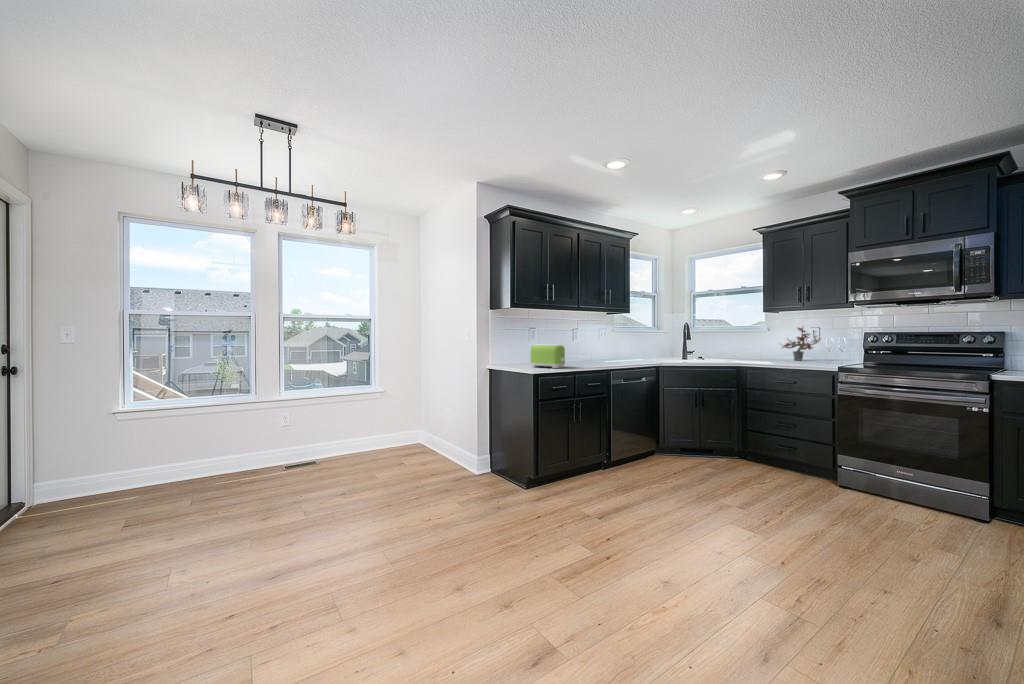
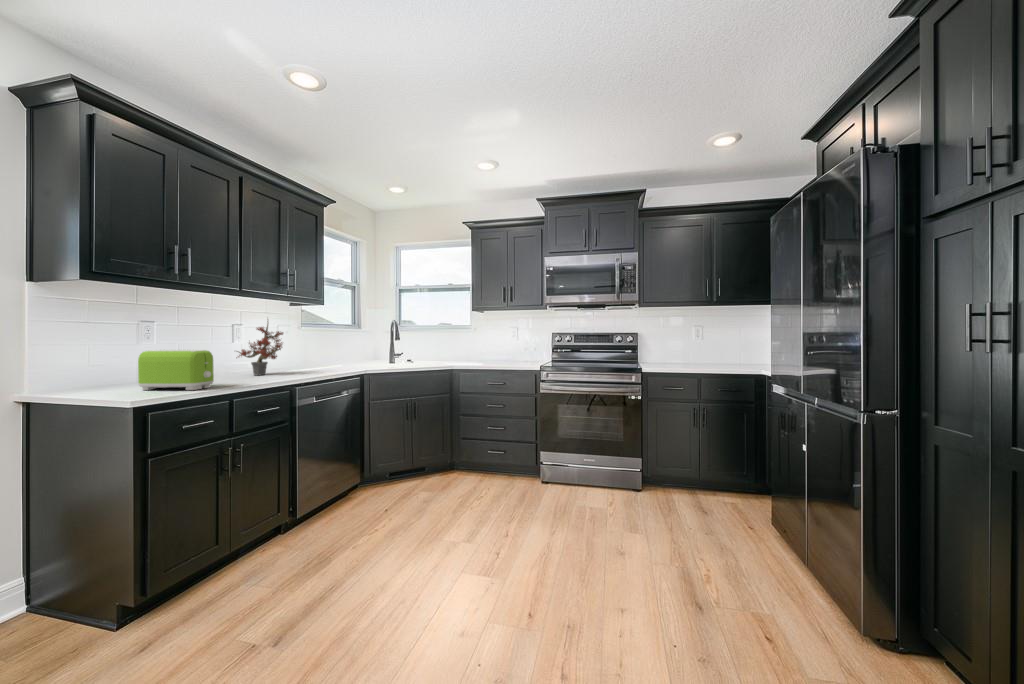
potted plant: present [783,327,819,360] -> present [237,321,283,375]

